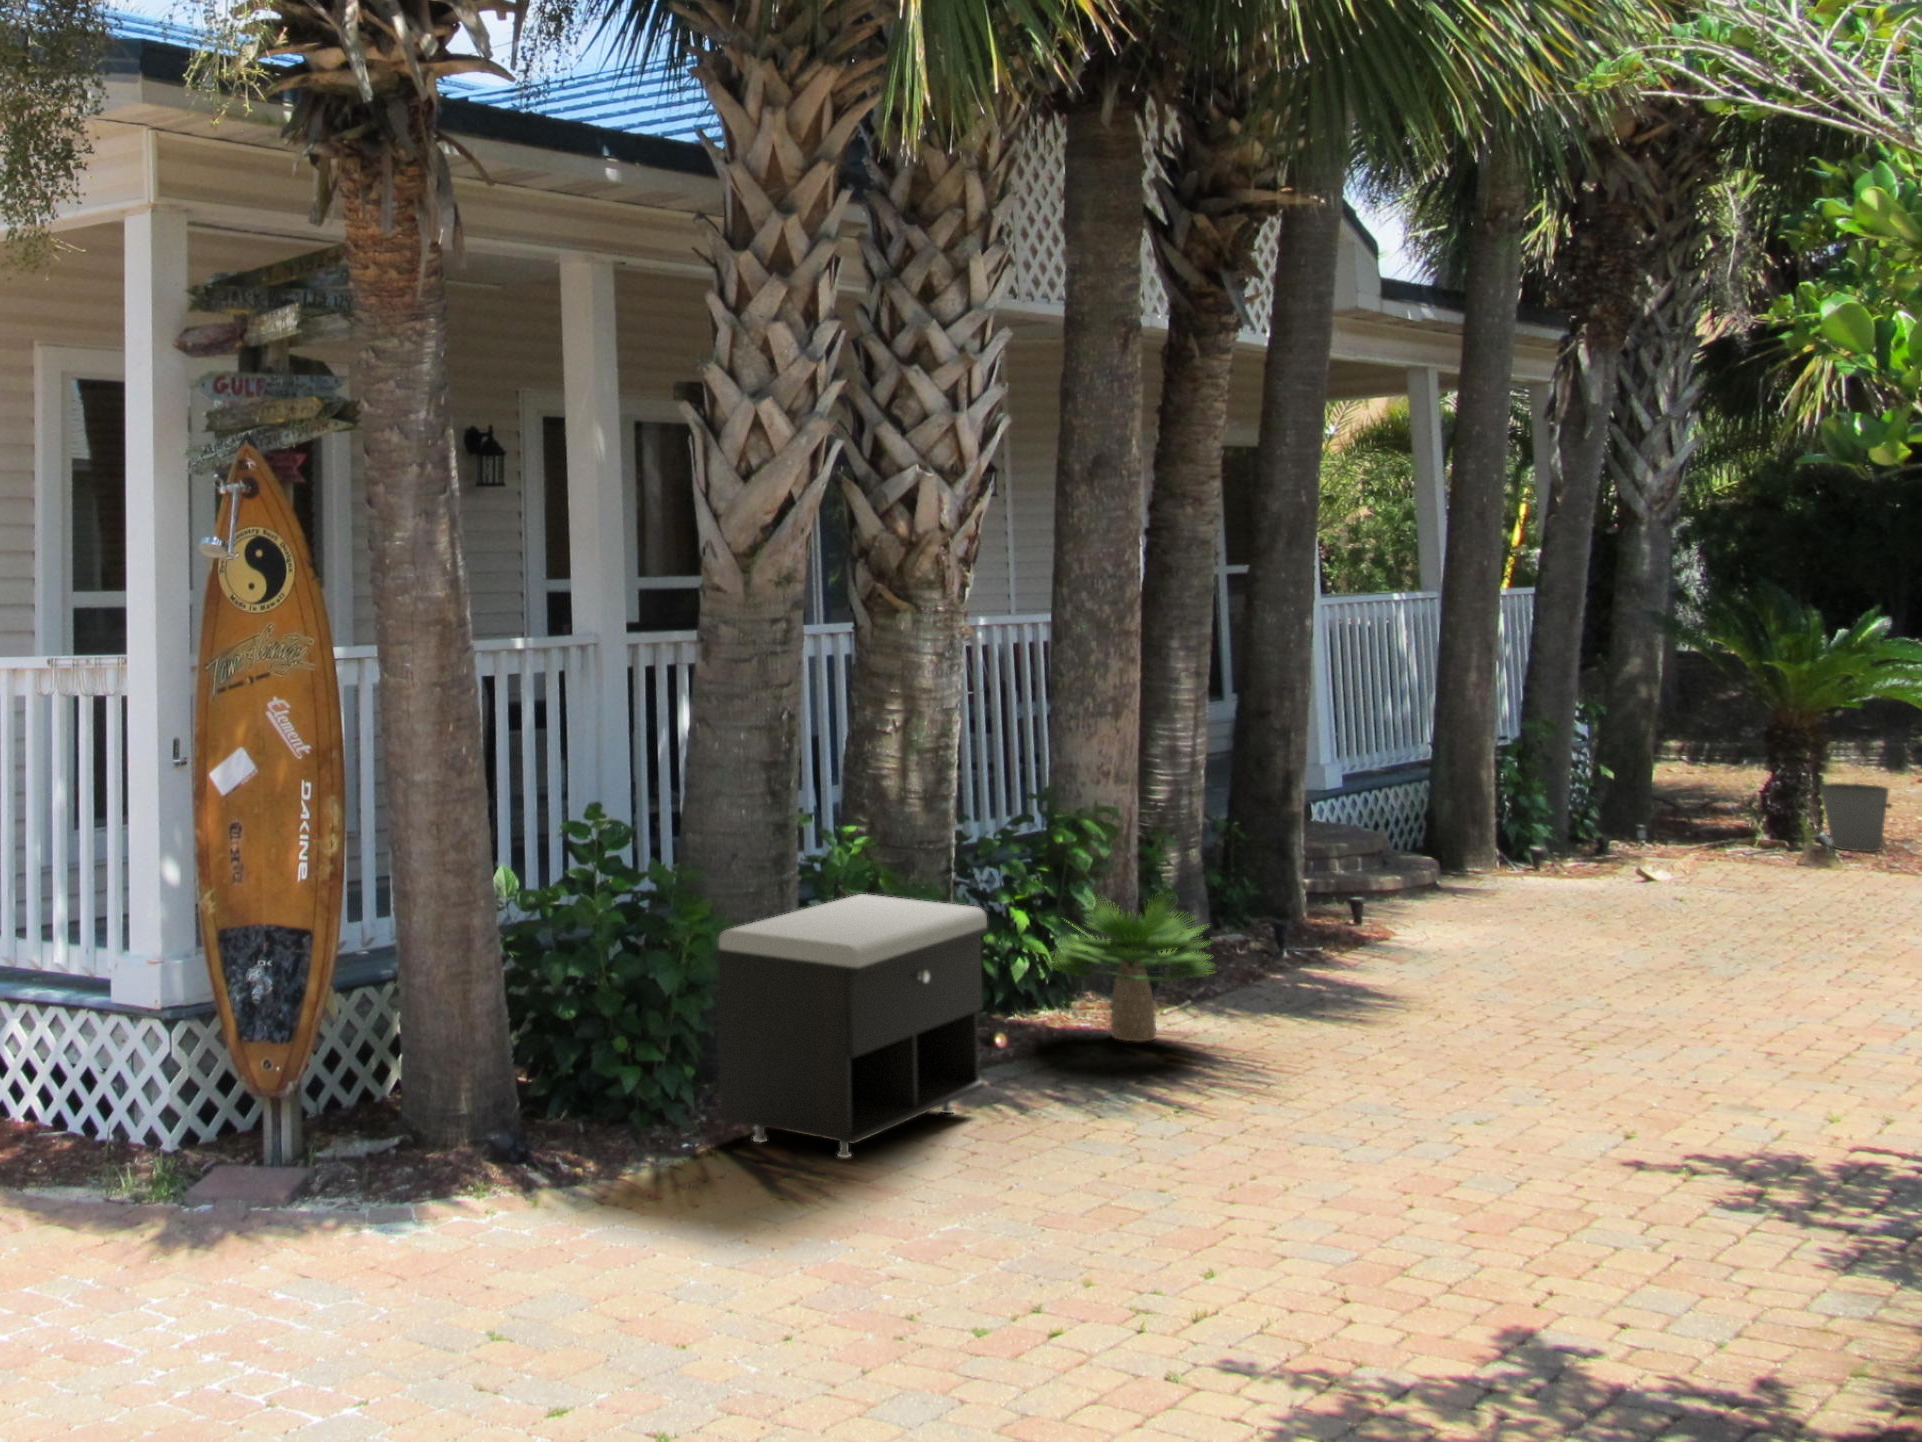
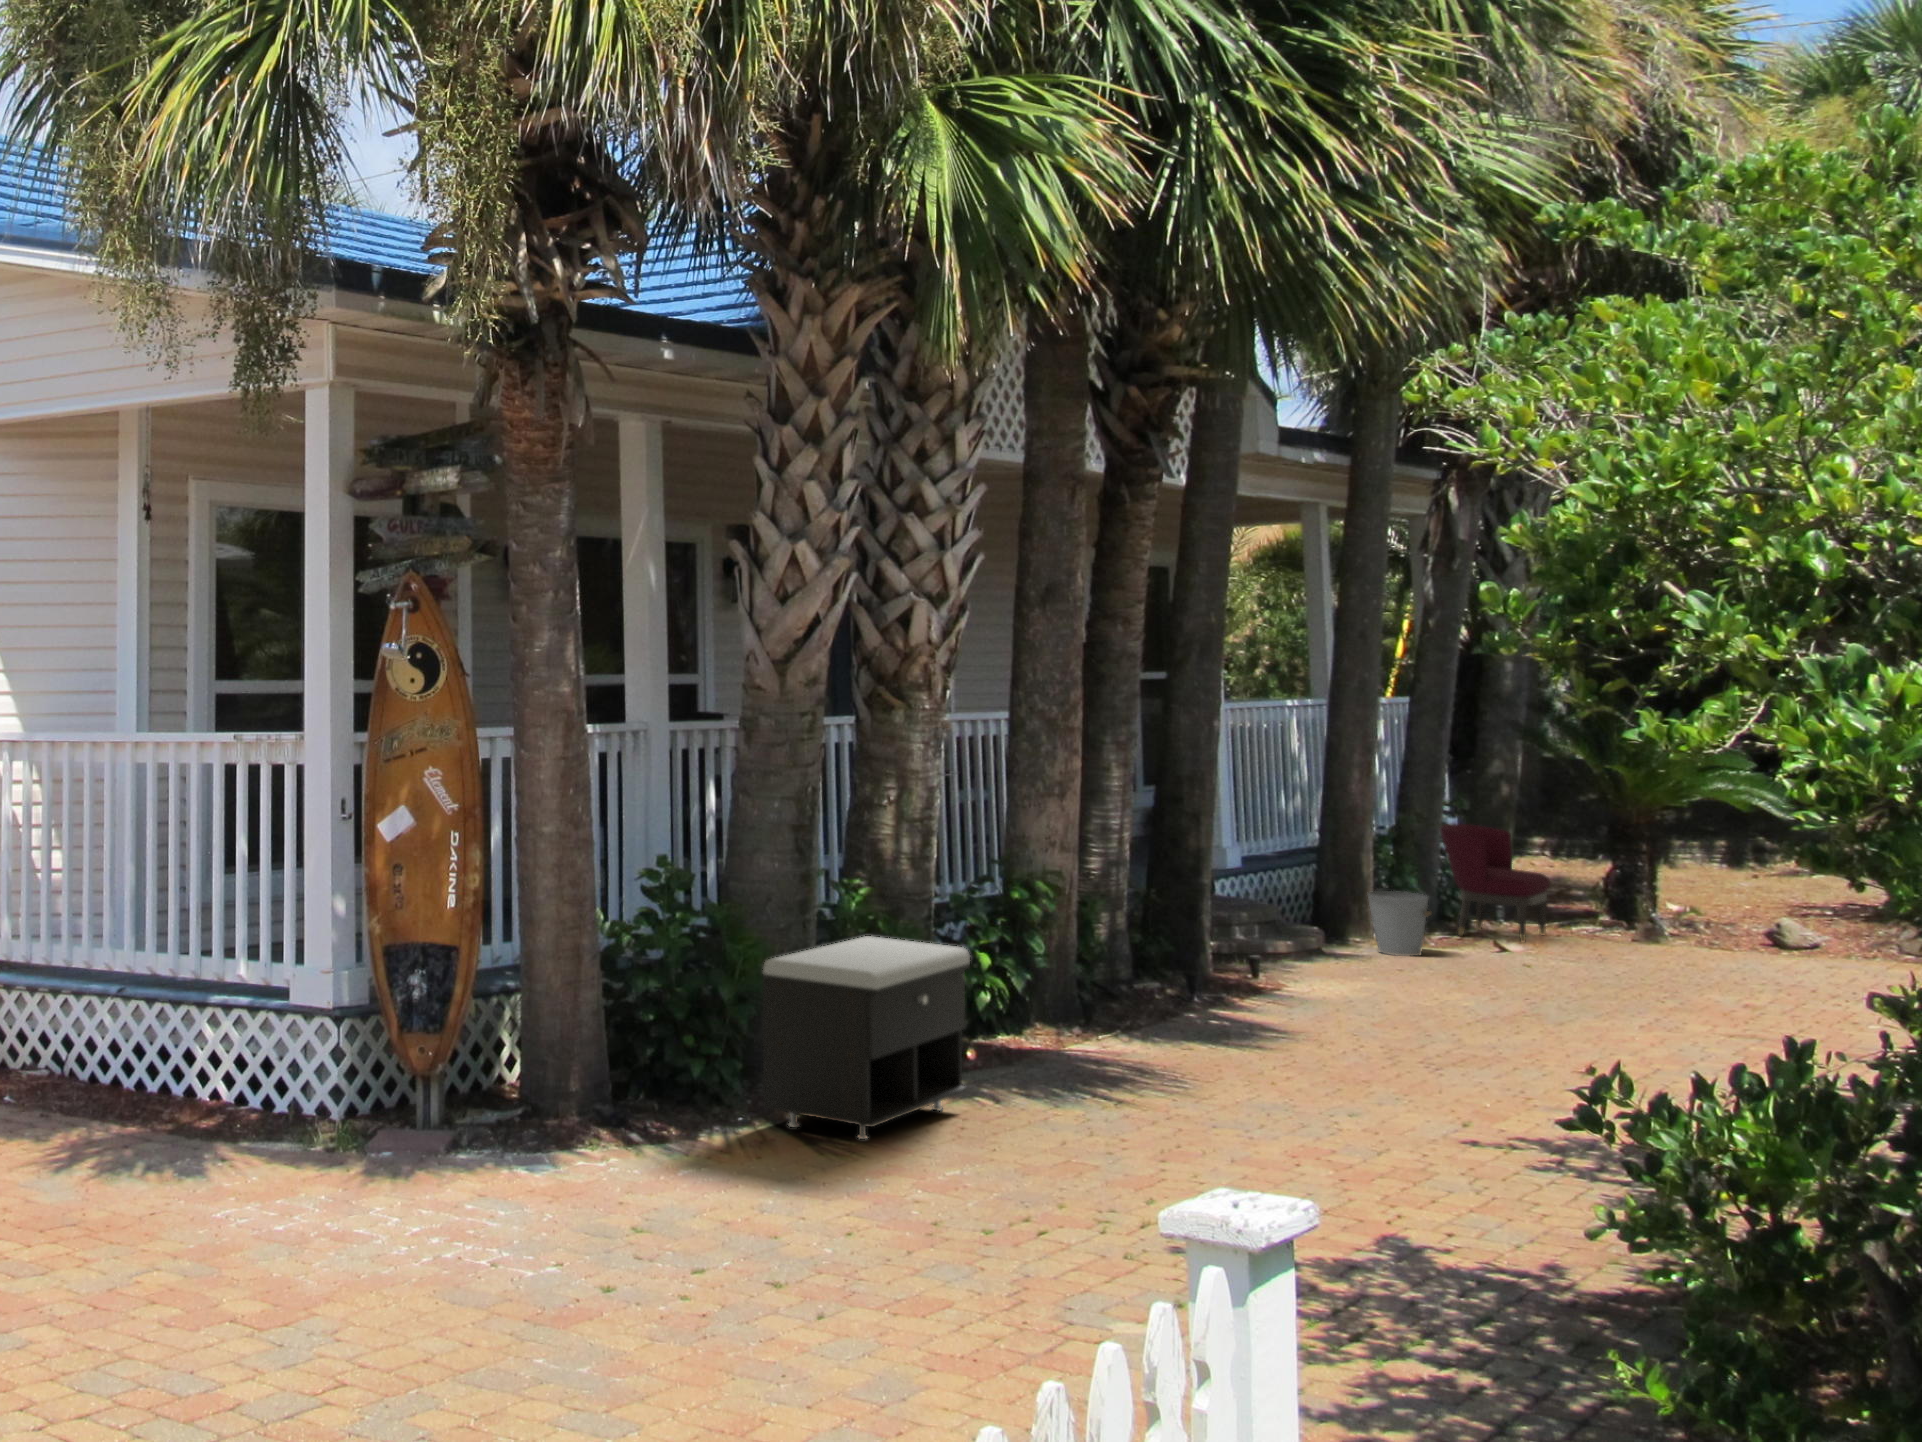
chair: none [1574,731,1702,868] -> present [1439,823,1550,942]
bucket: present [1820,783,1892,851] -> present [1368,891,1431,956]
potted plant: present [1056,897,1208,1041] -> none [1006,940,1148,1064]

